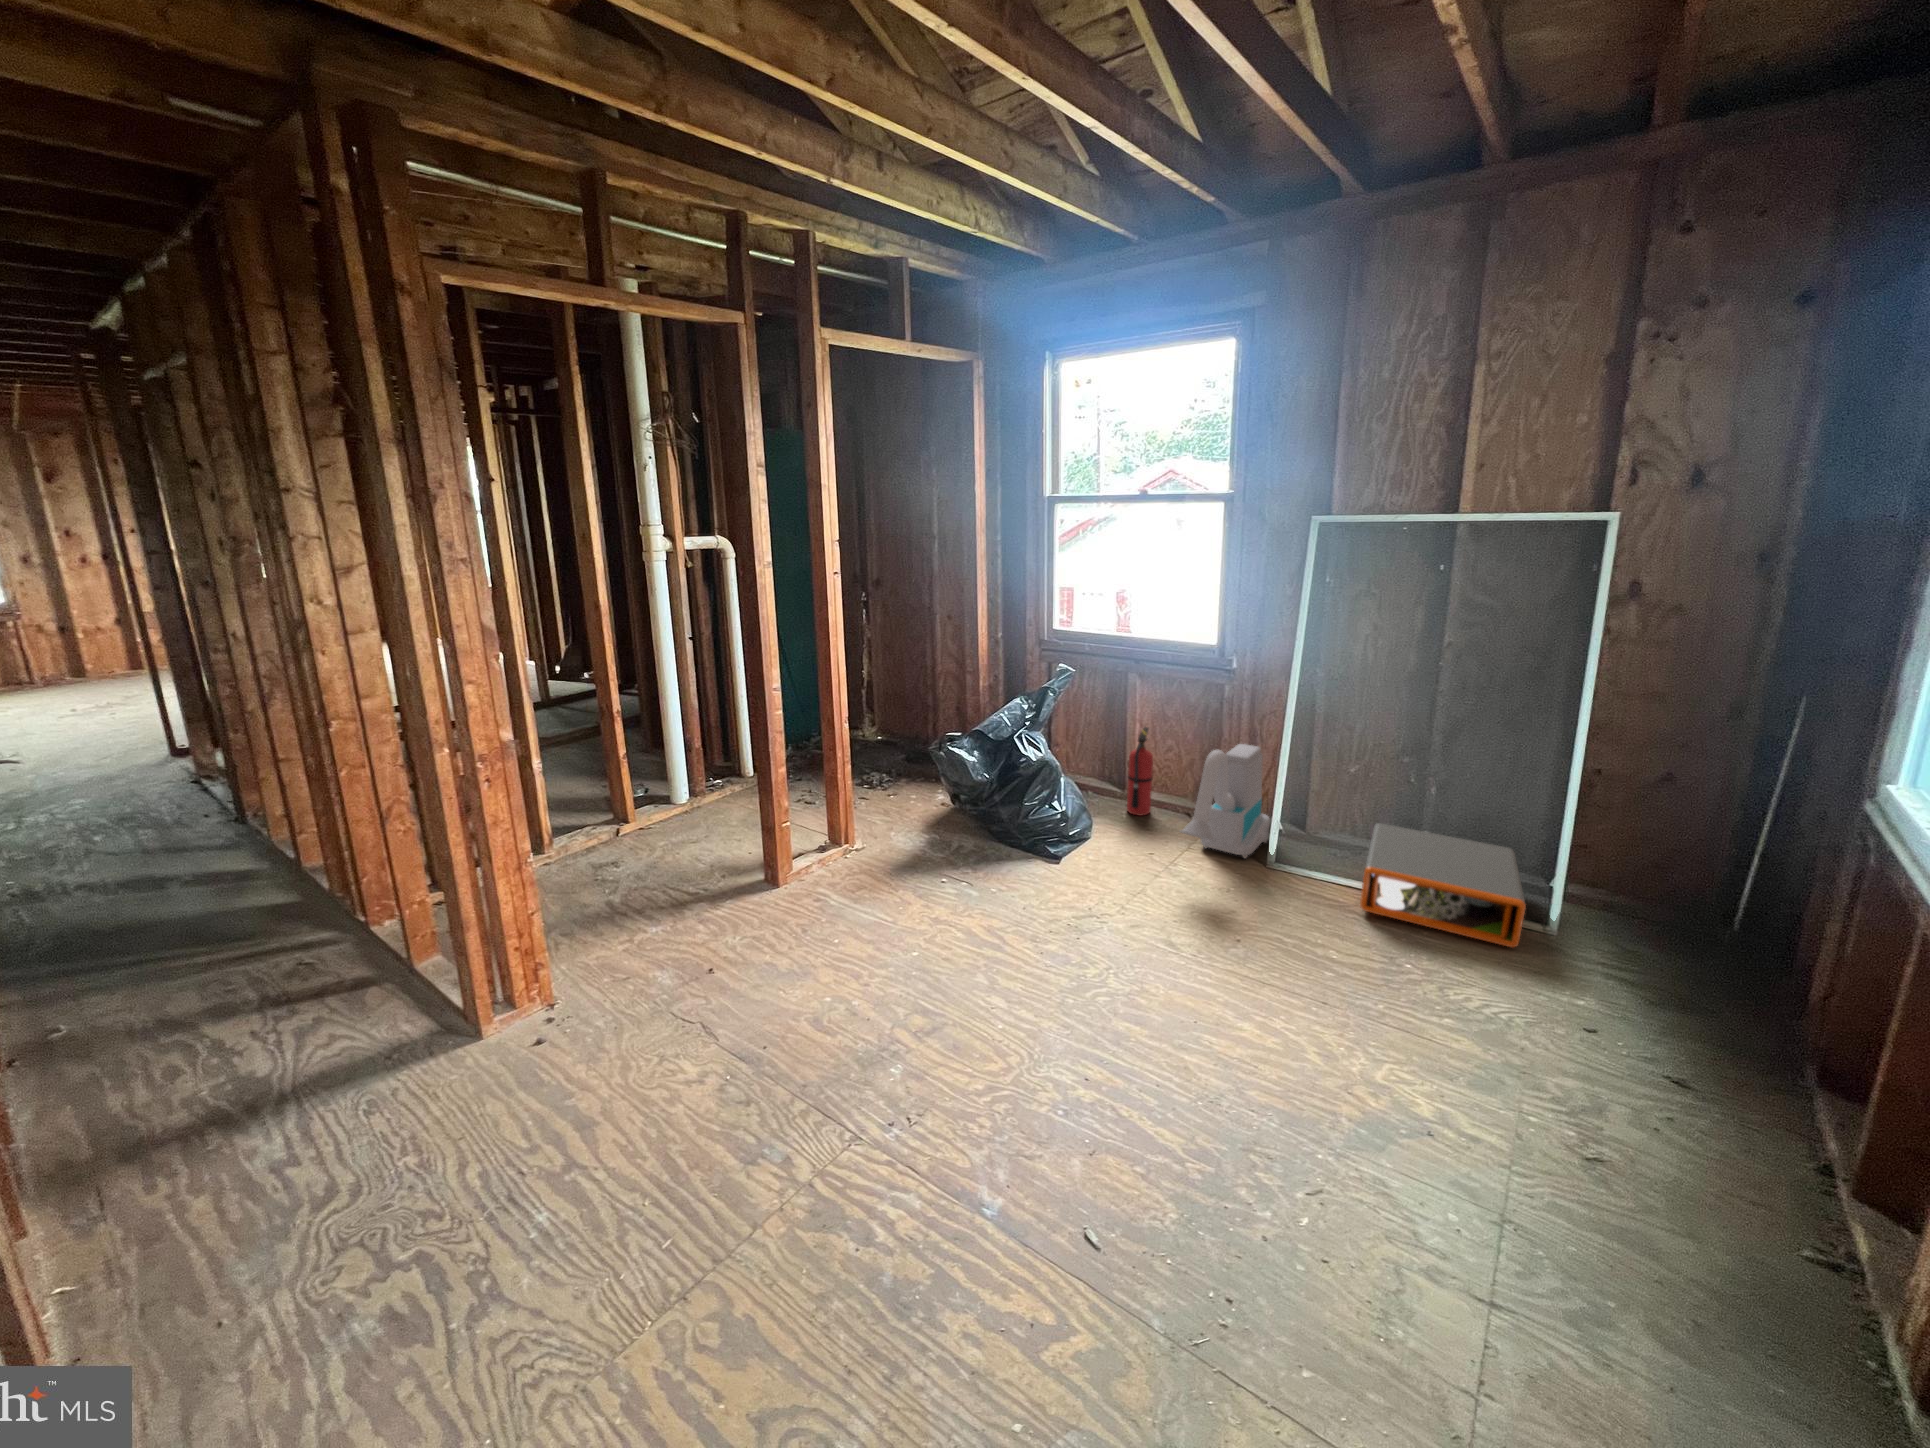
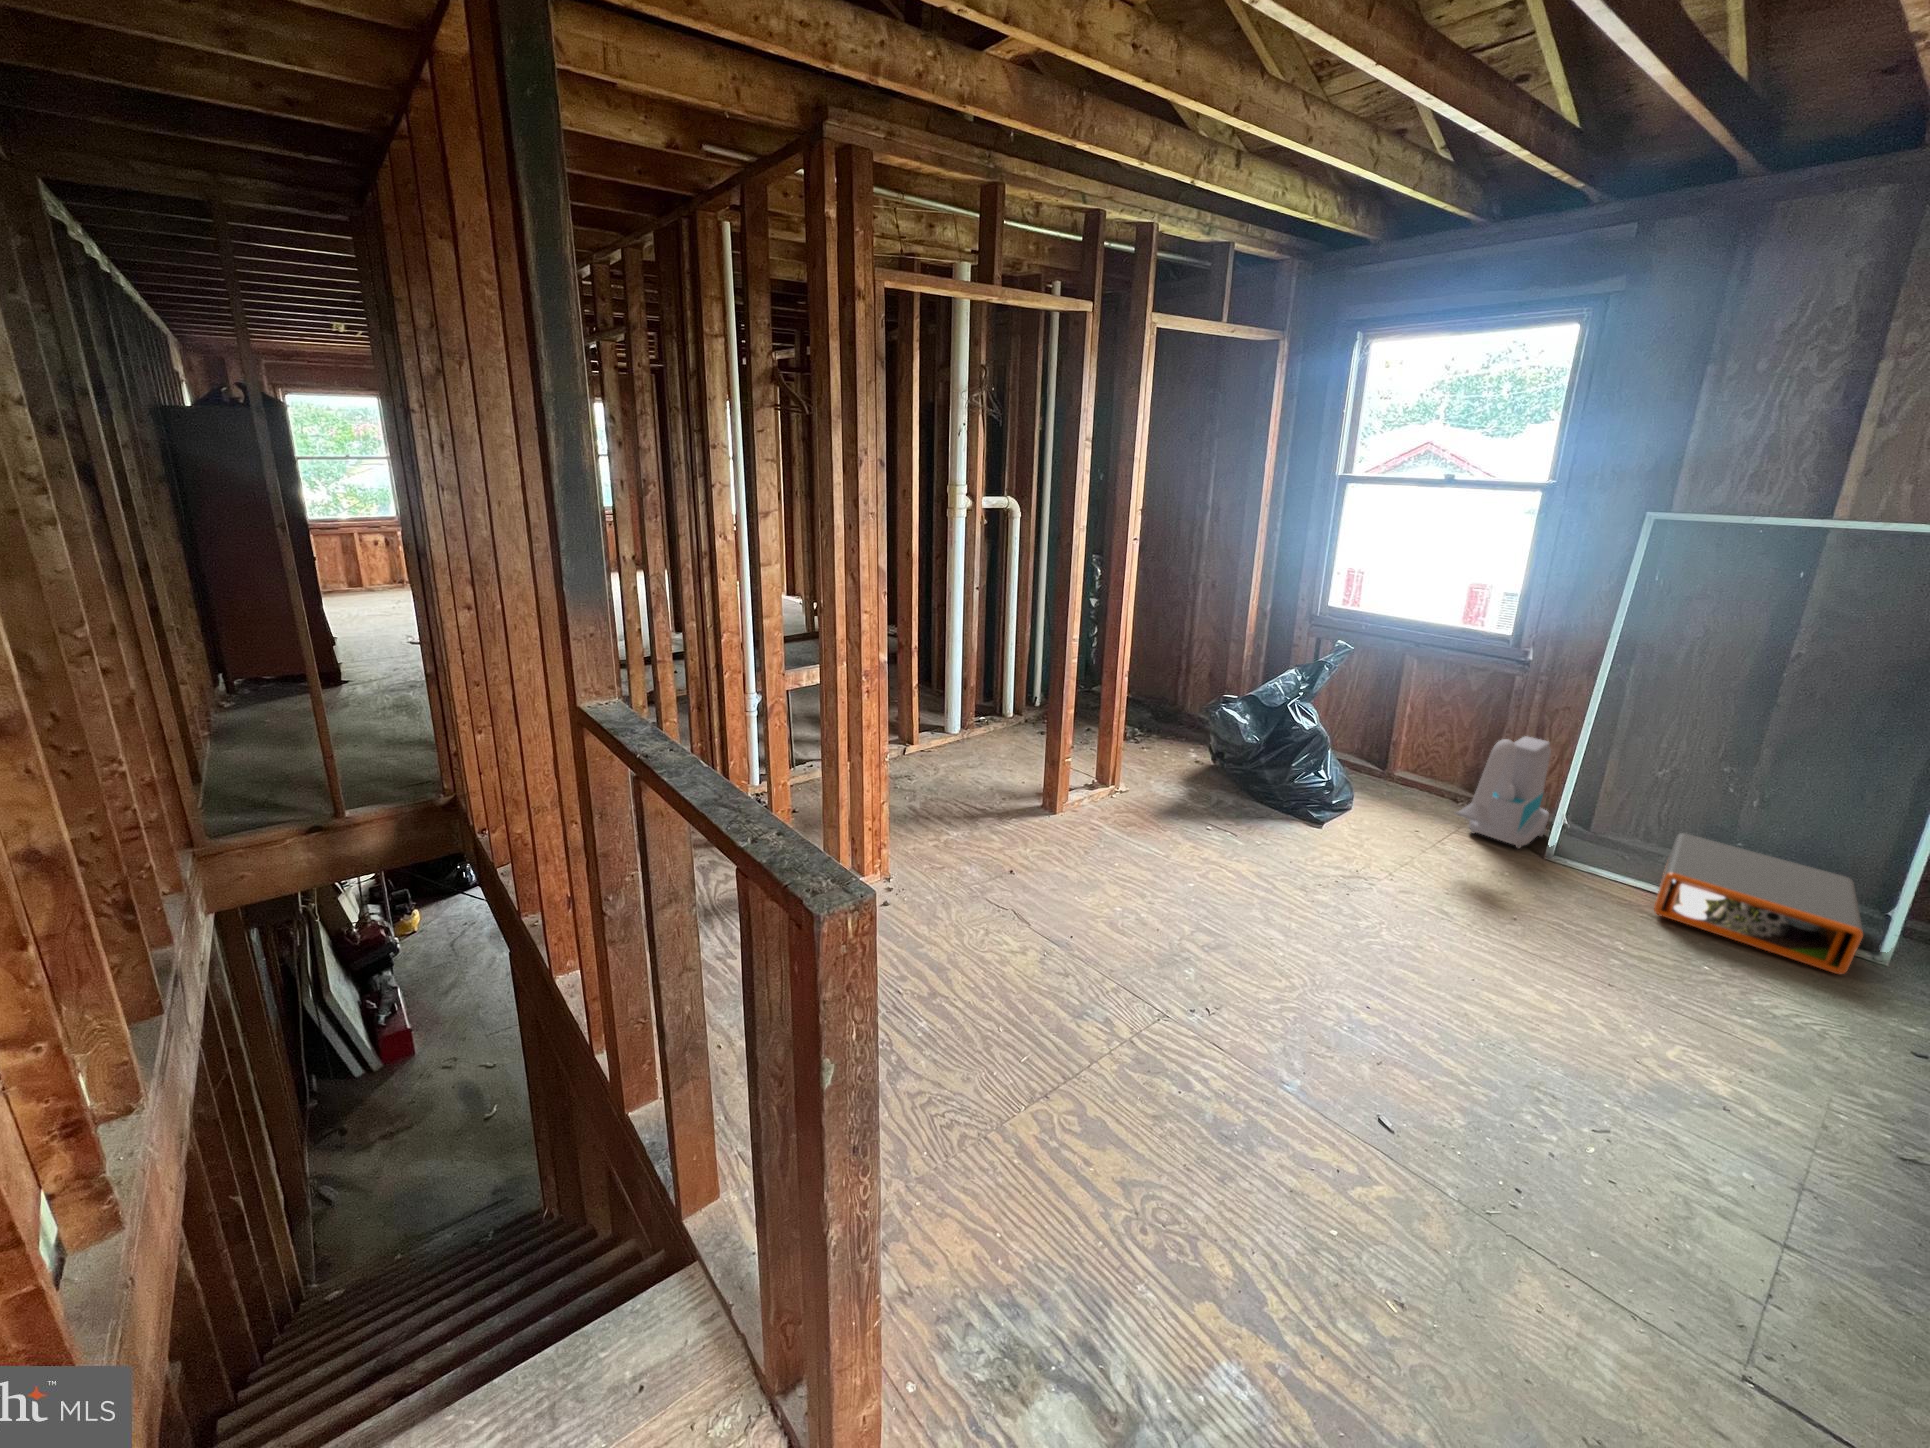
fire extinguisher: present [1127,727,1153,816] -> none [1384,709,1421,795]

